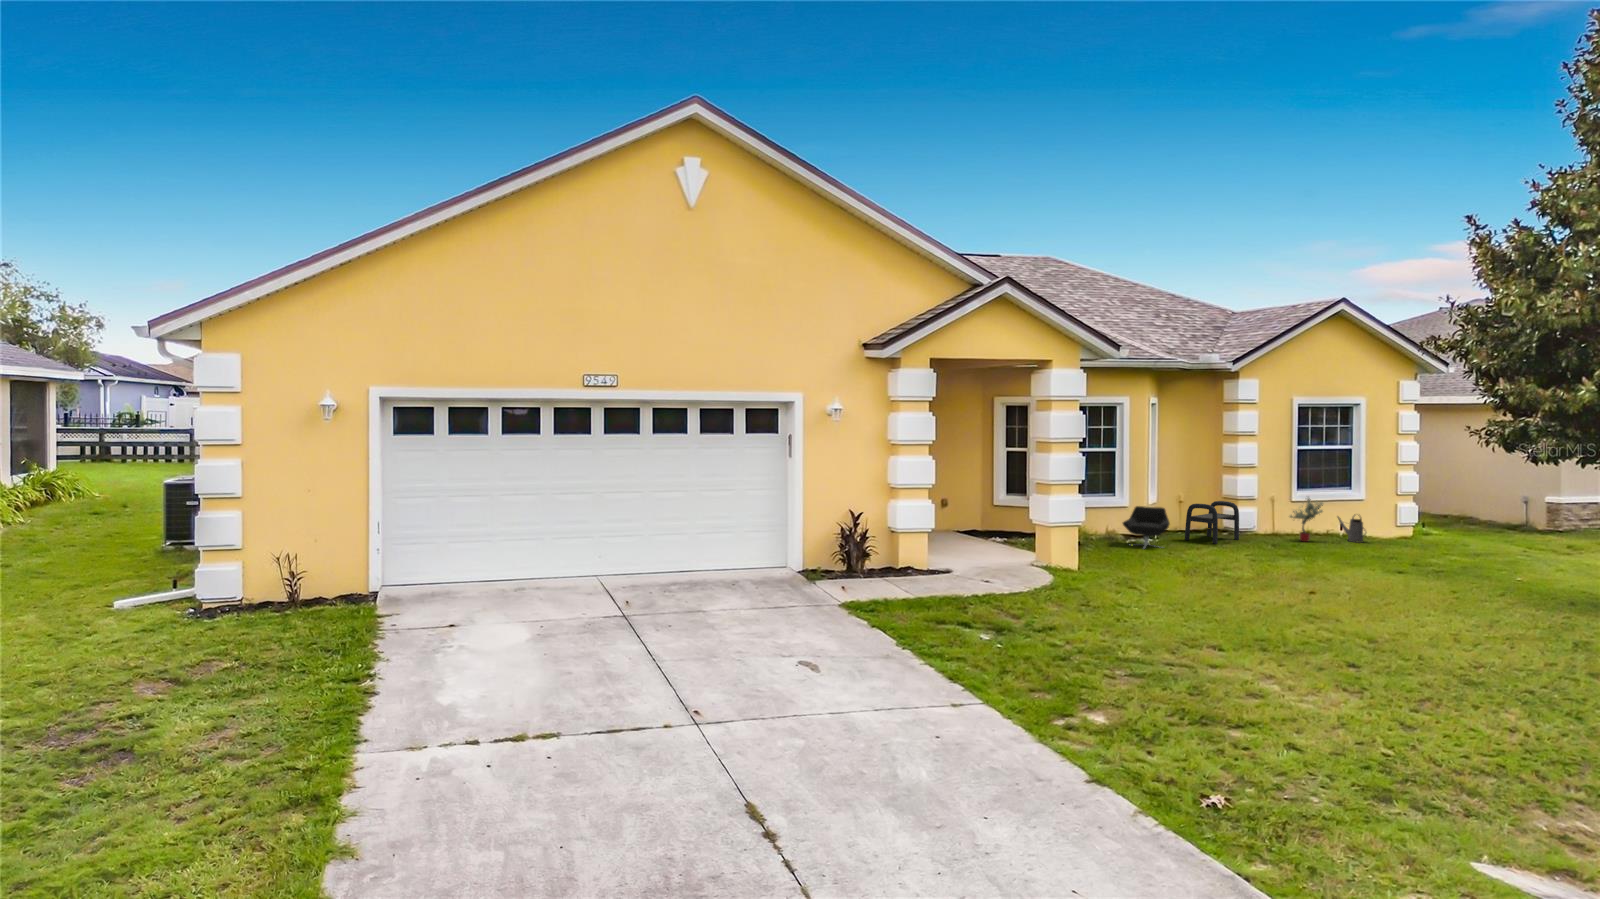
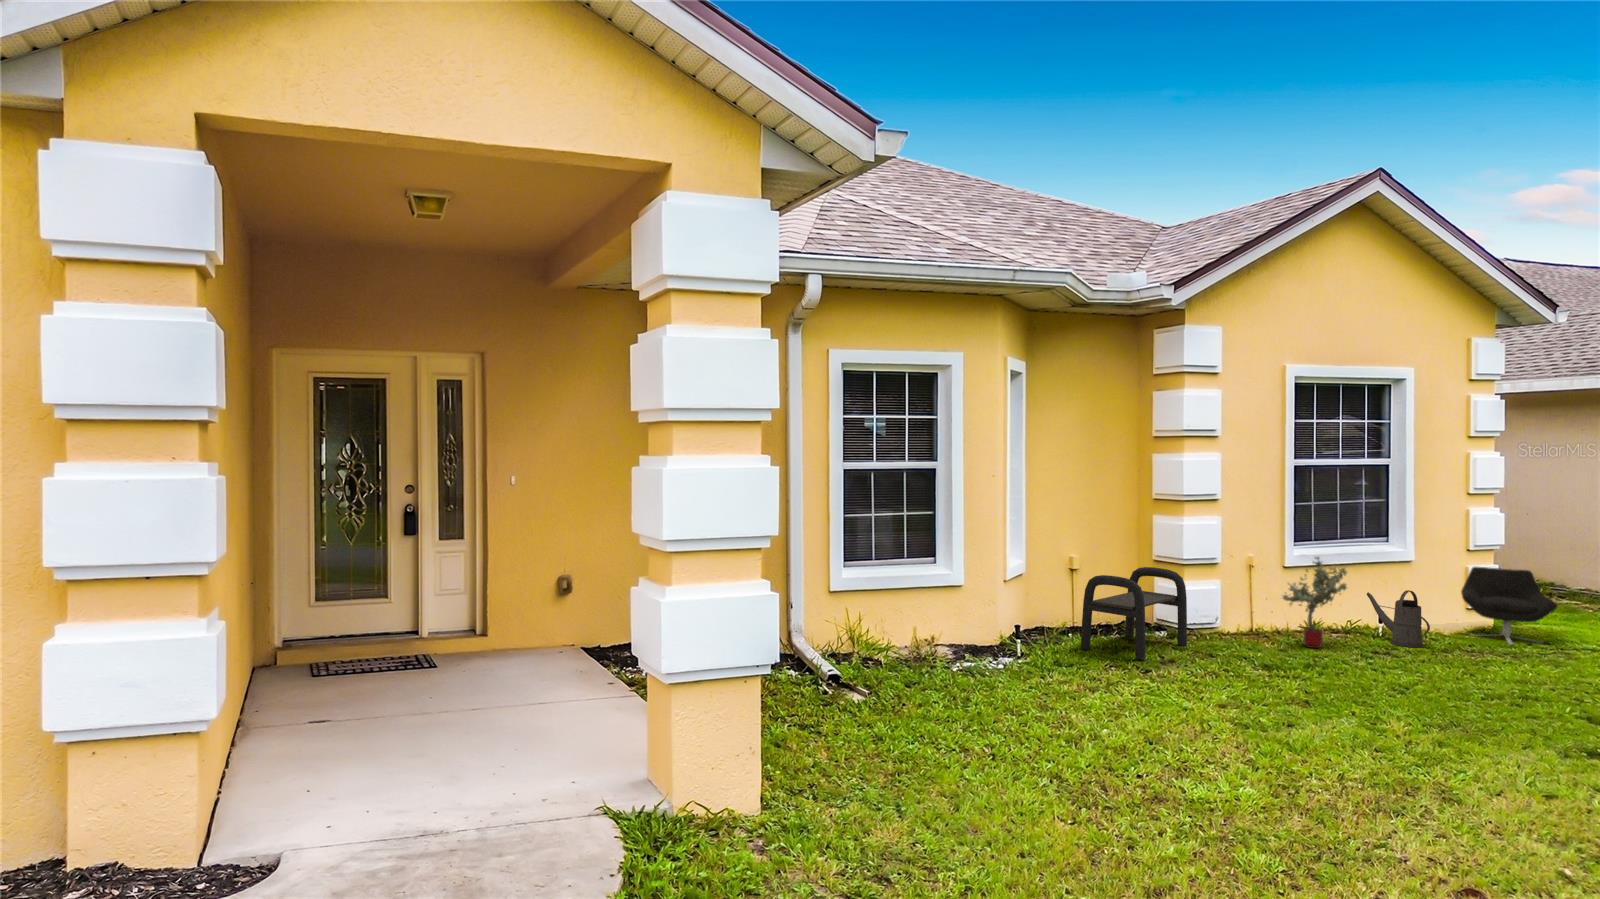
lounge chair: present [1123,506,1170,548] -> present [1461,567,1558,645]

